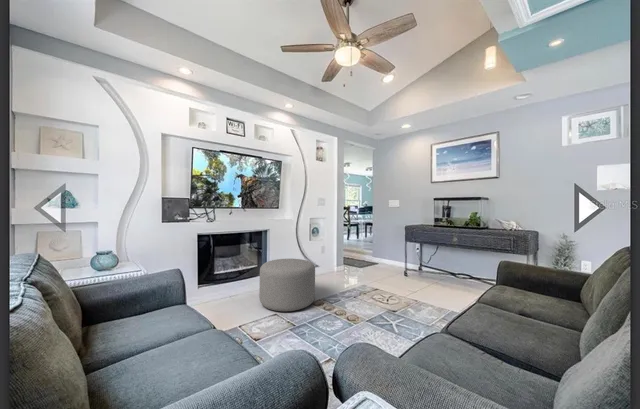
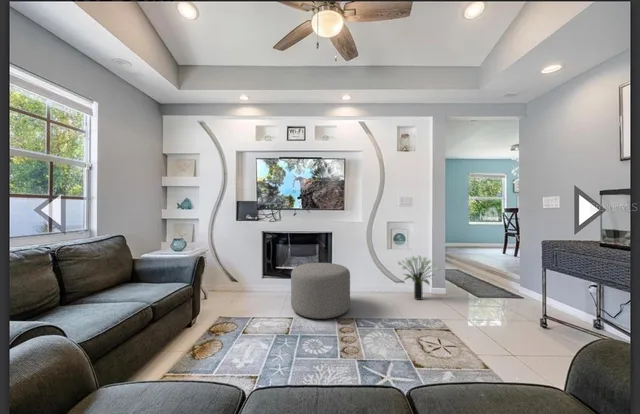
potted plant: none [321,243,351,276] -> present [398,256,440,300]

